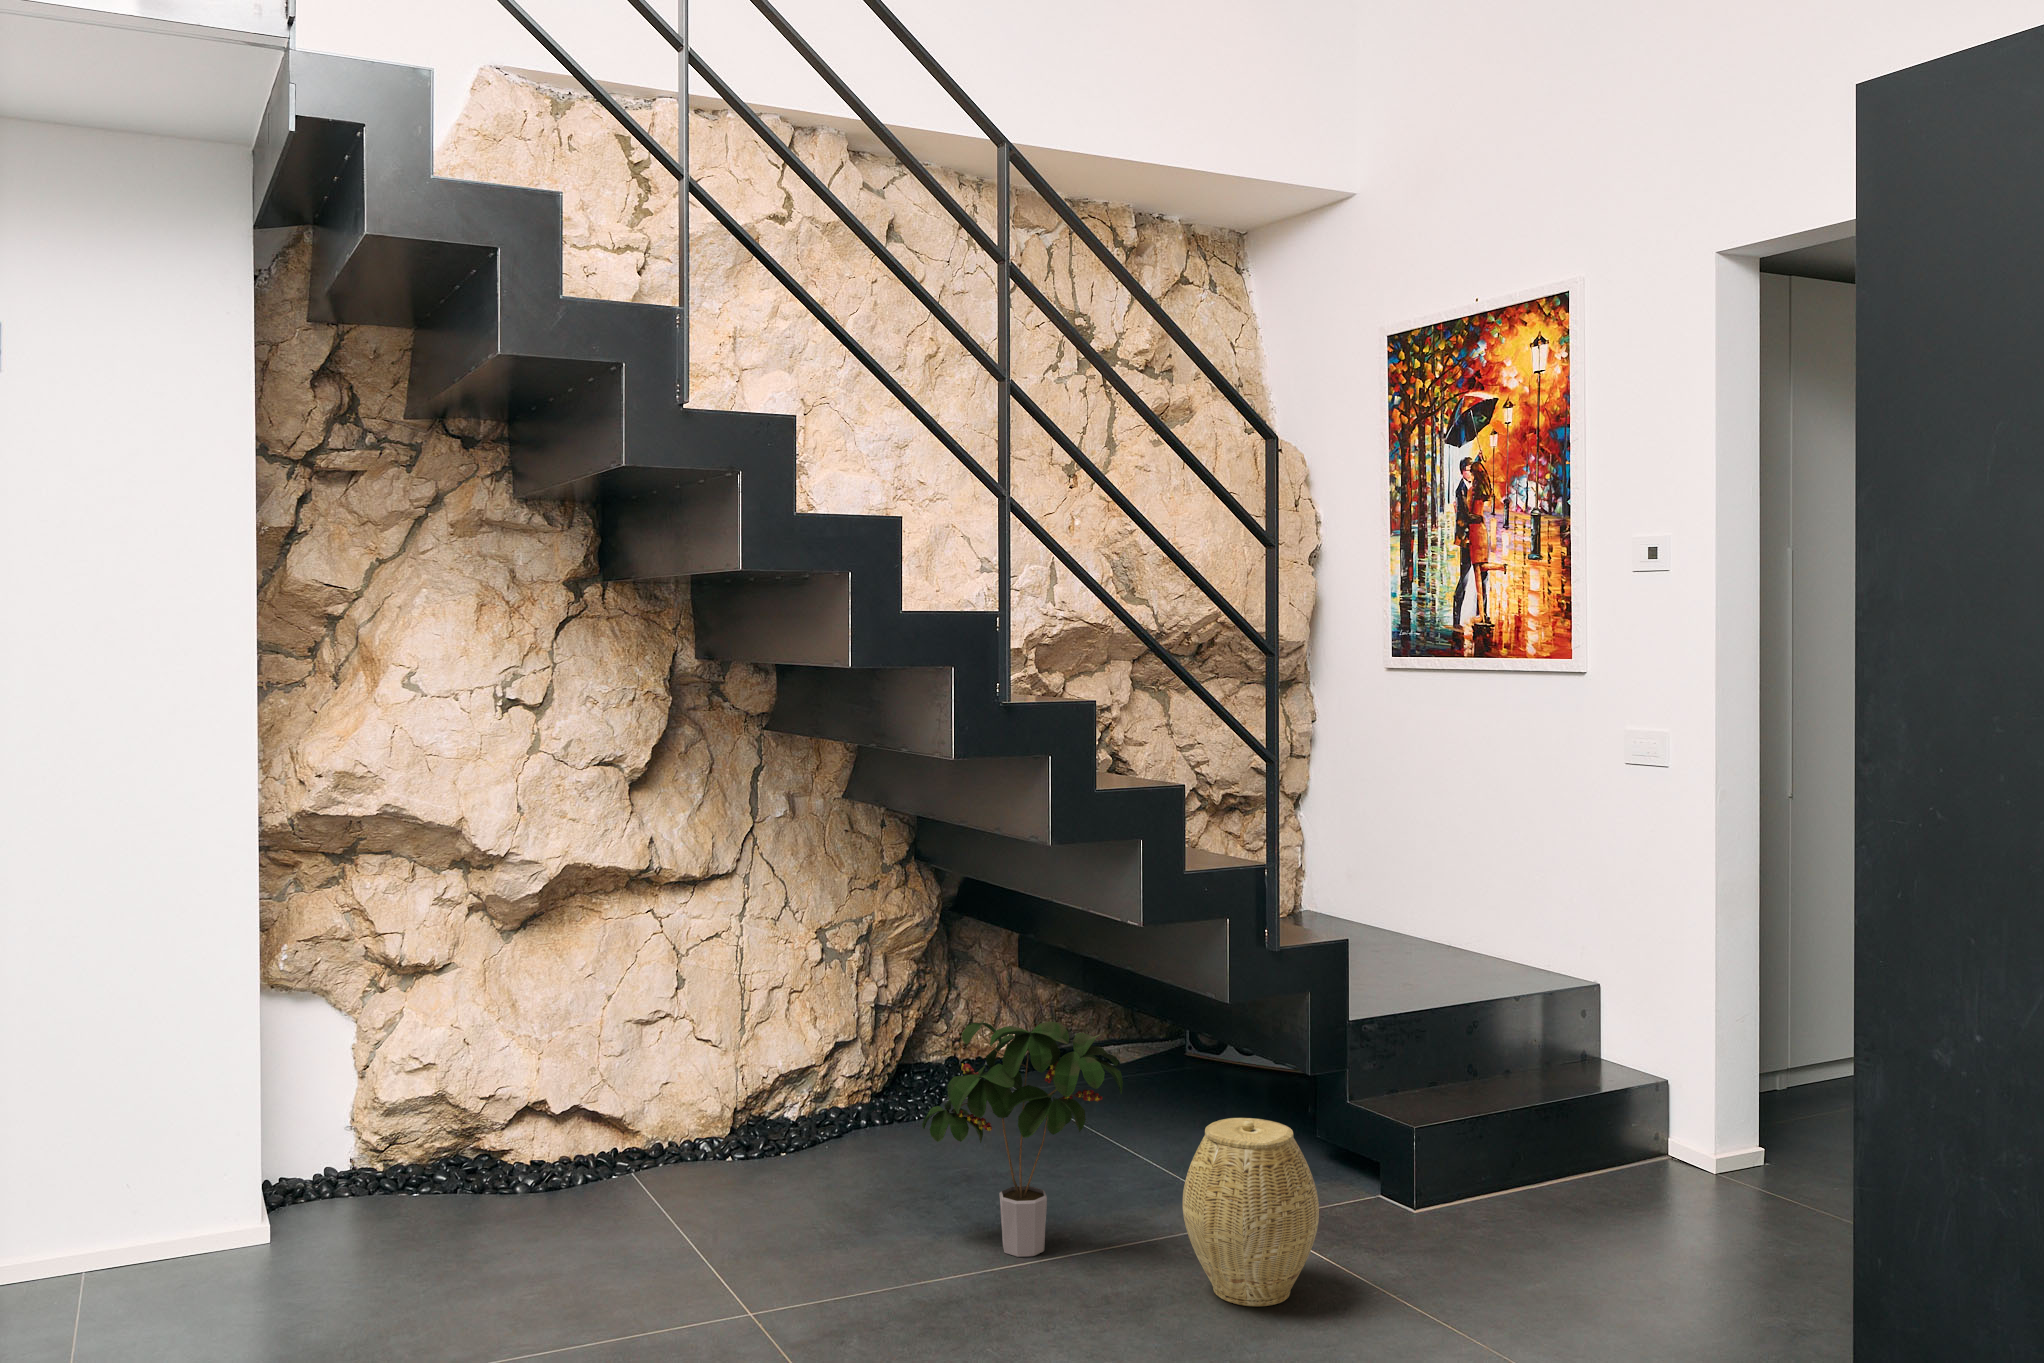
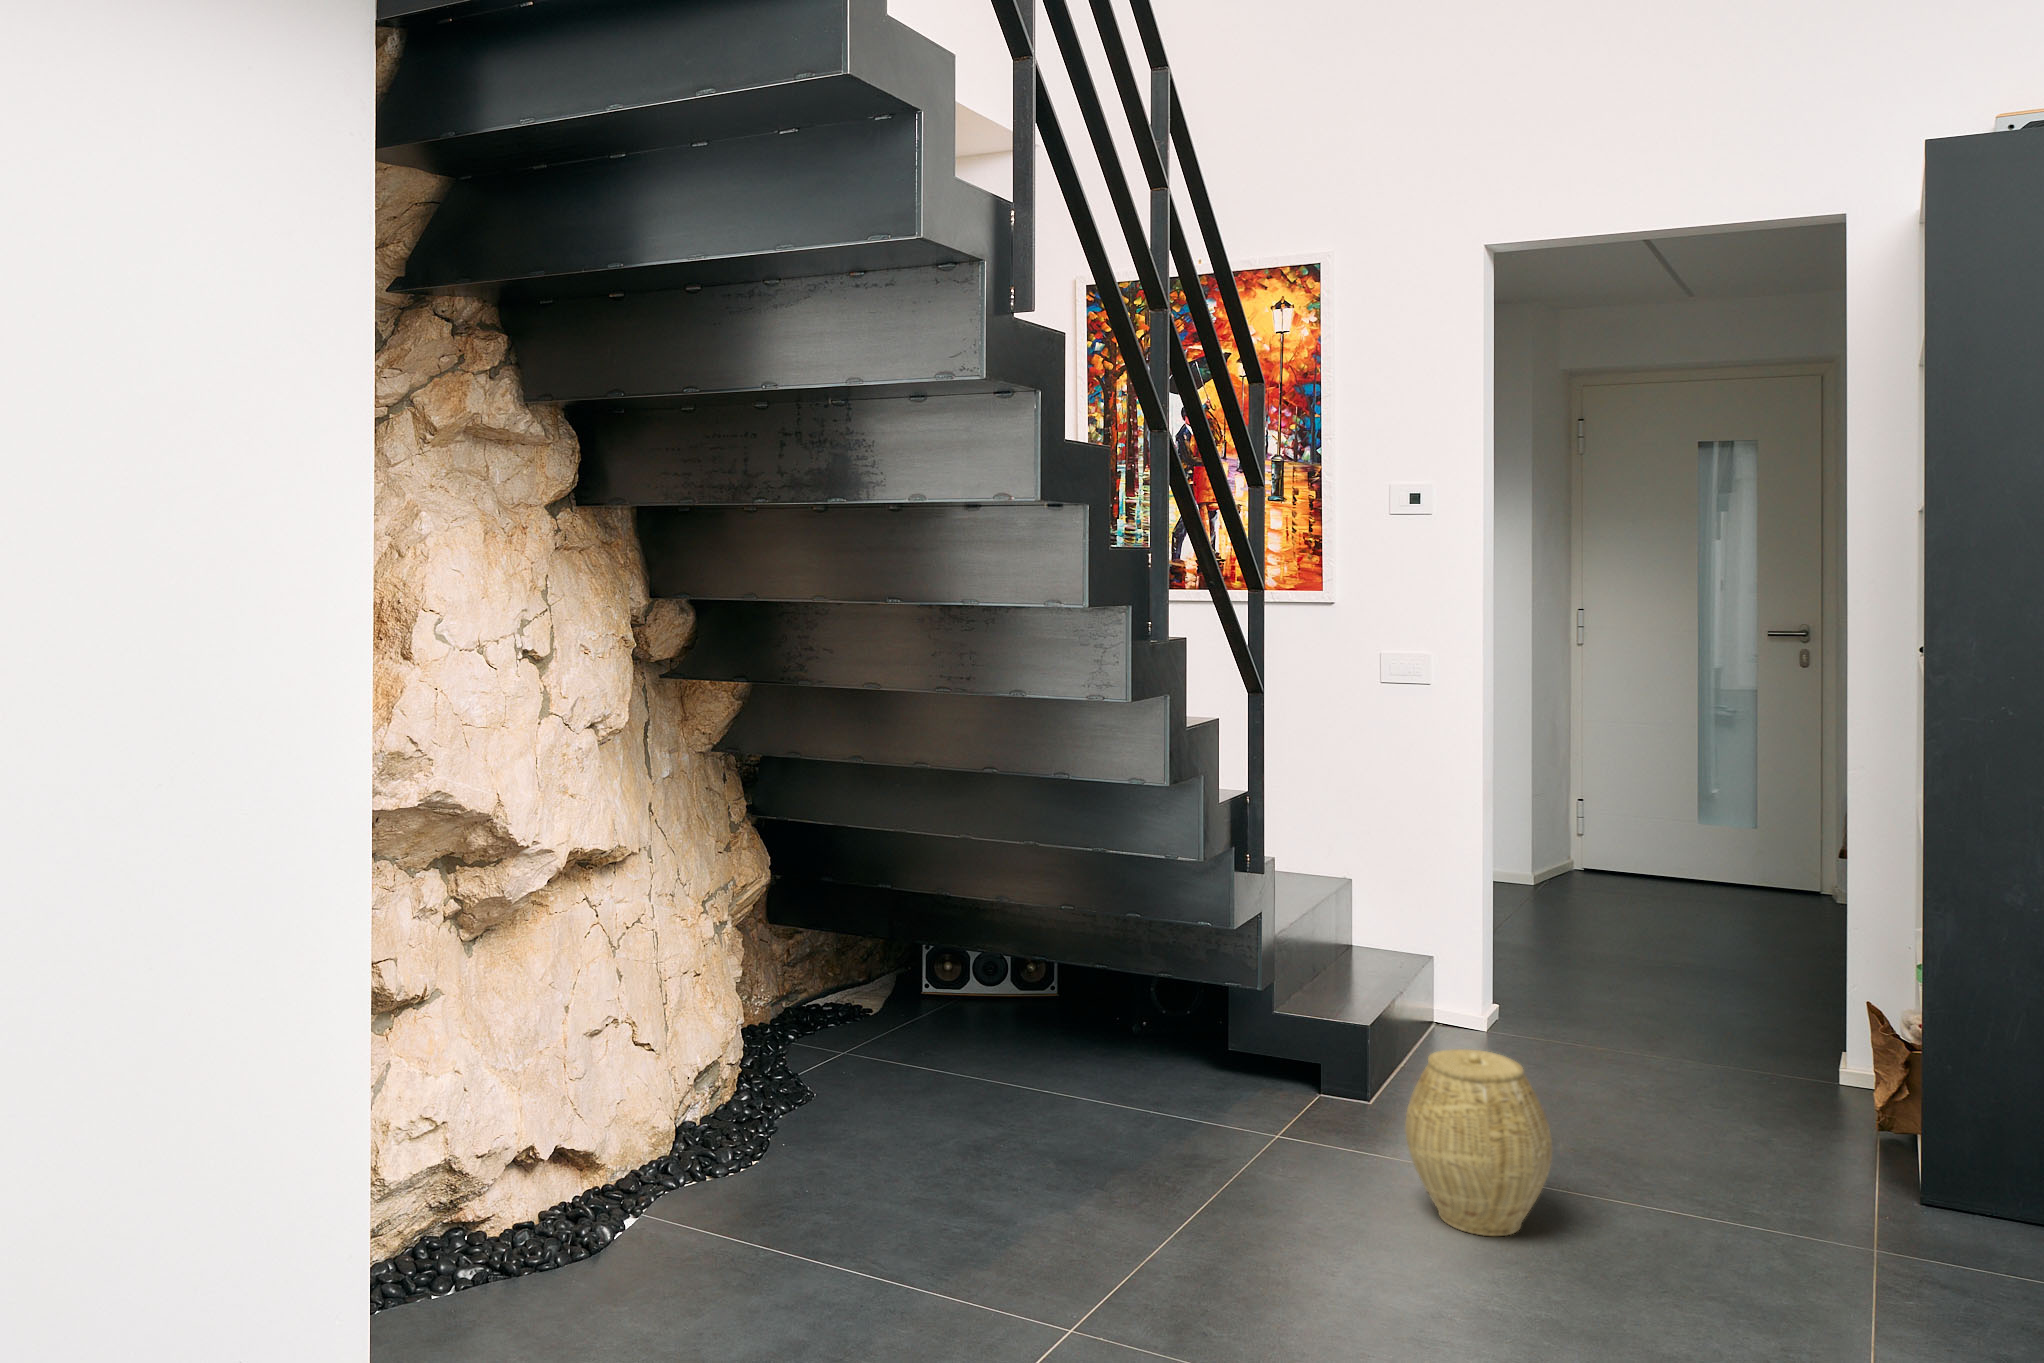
potted plant: present [922,1020,1123,1257] -> none [1136,993,1333,1254]

